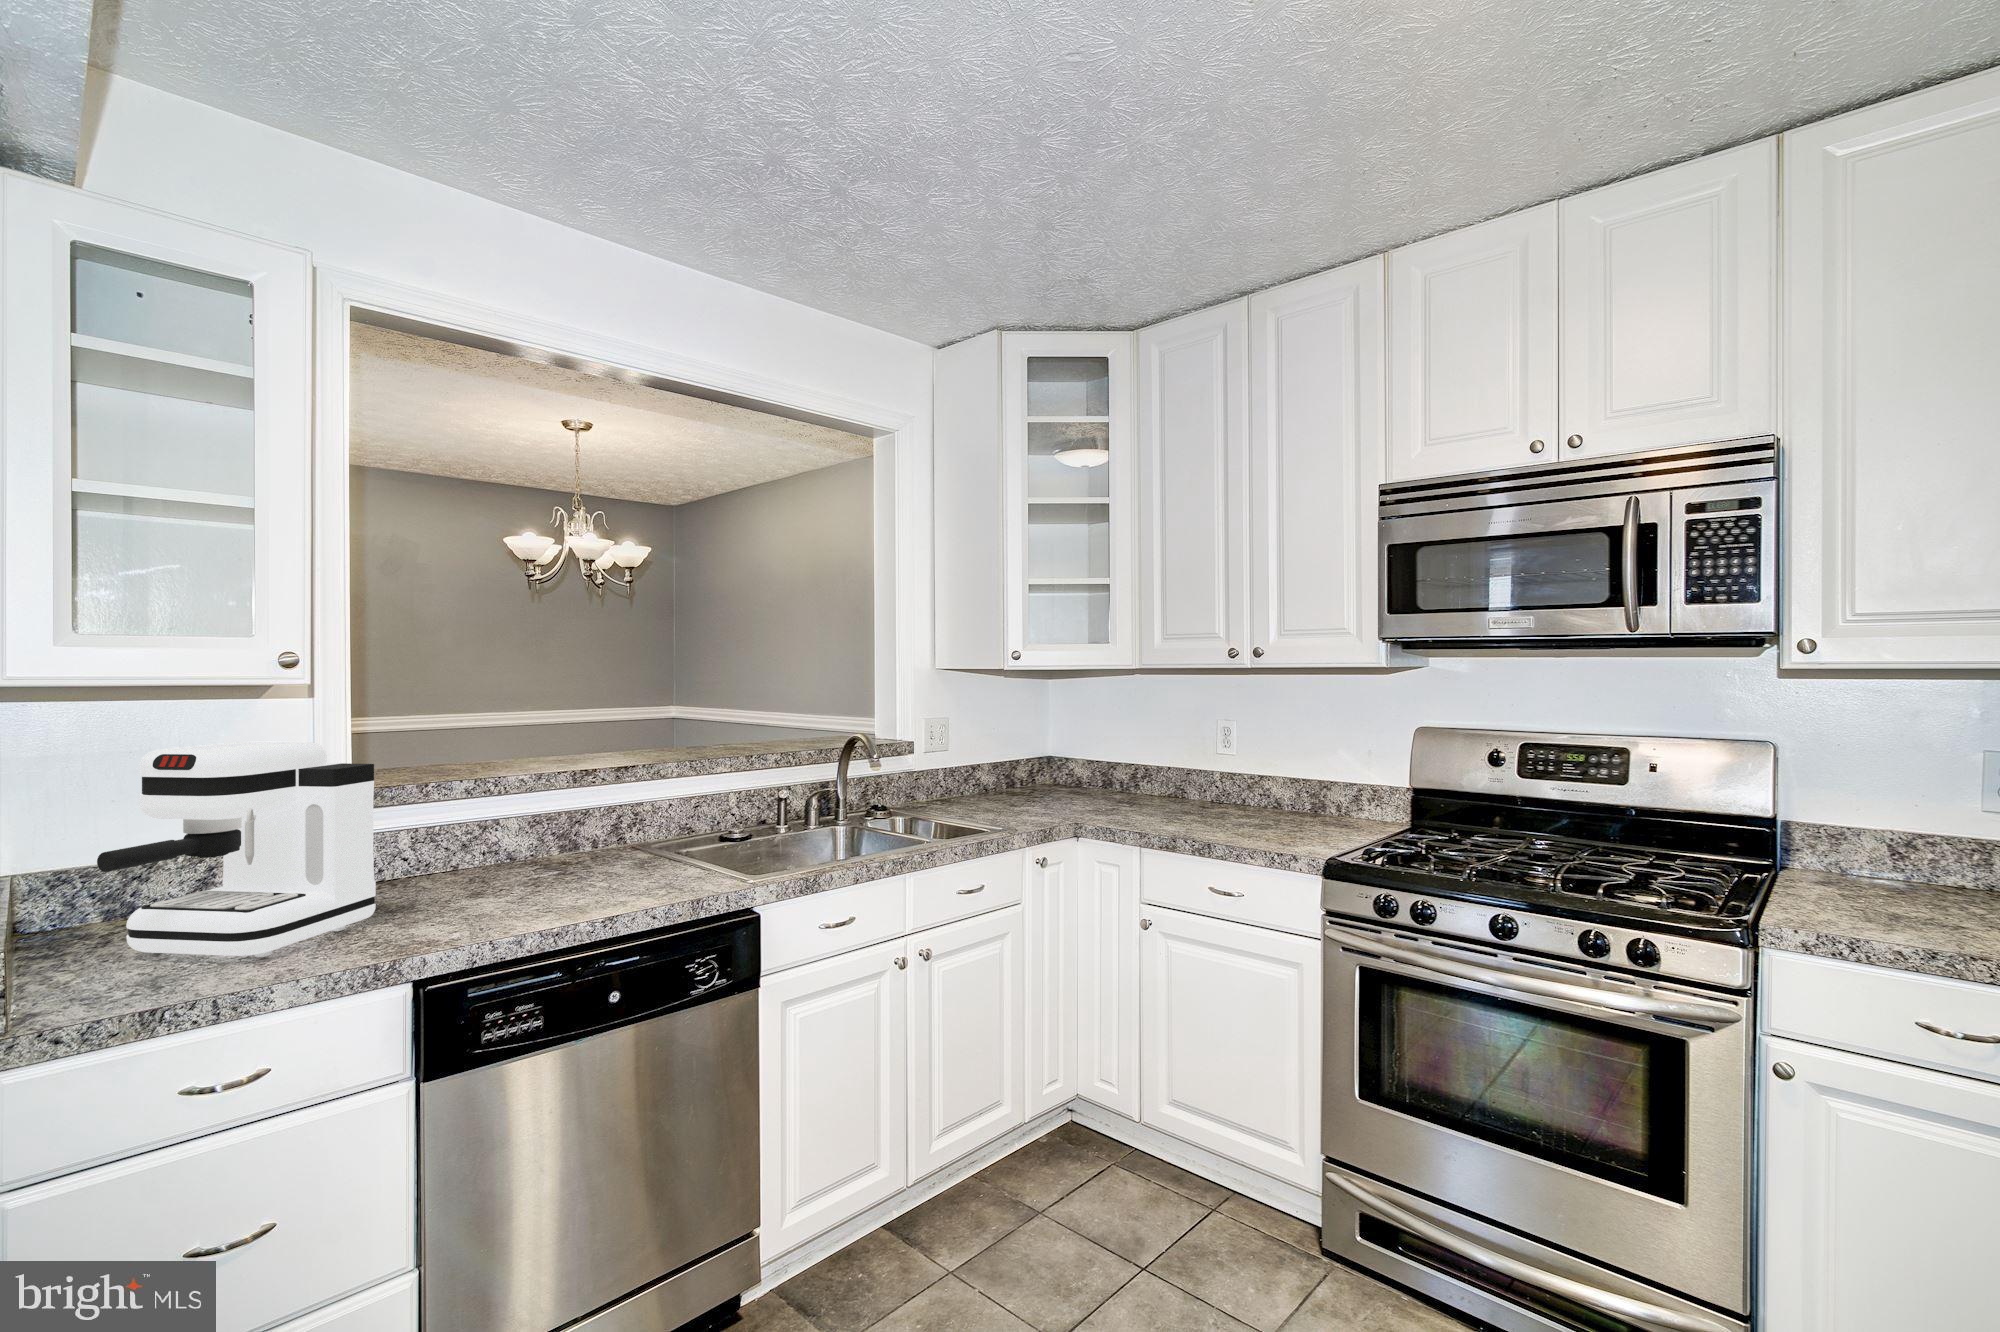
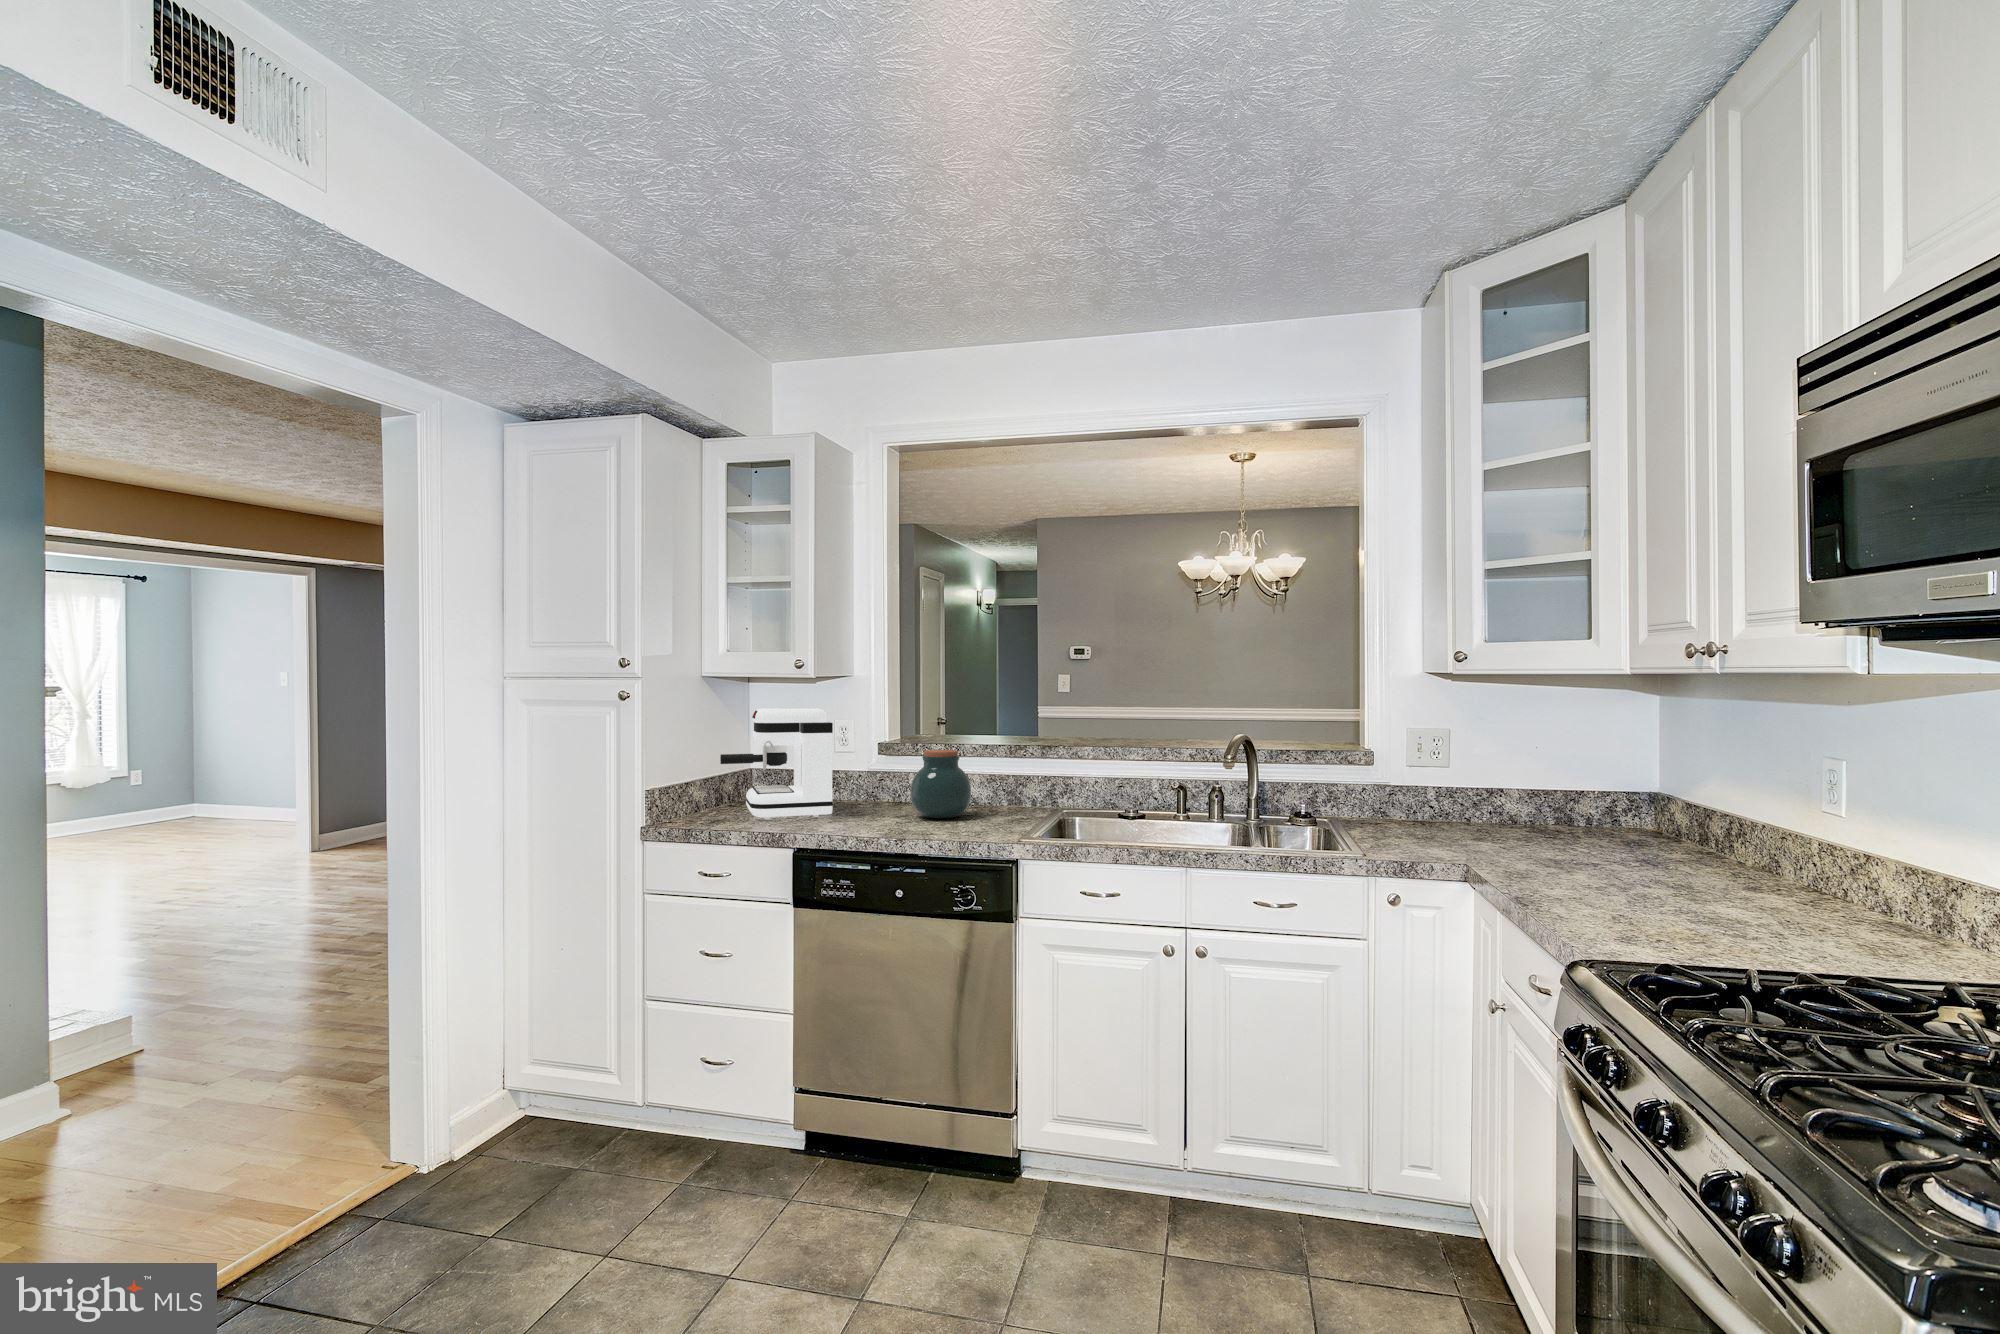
jar: none [489,786,585,887] -> present [911,750,971,818]

